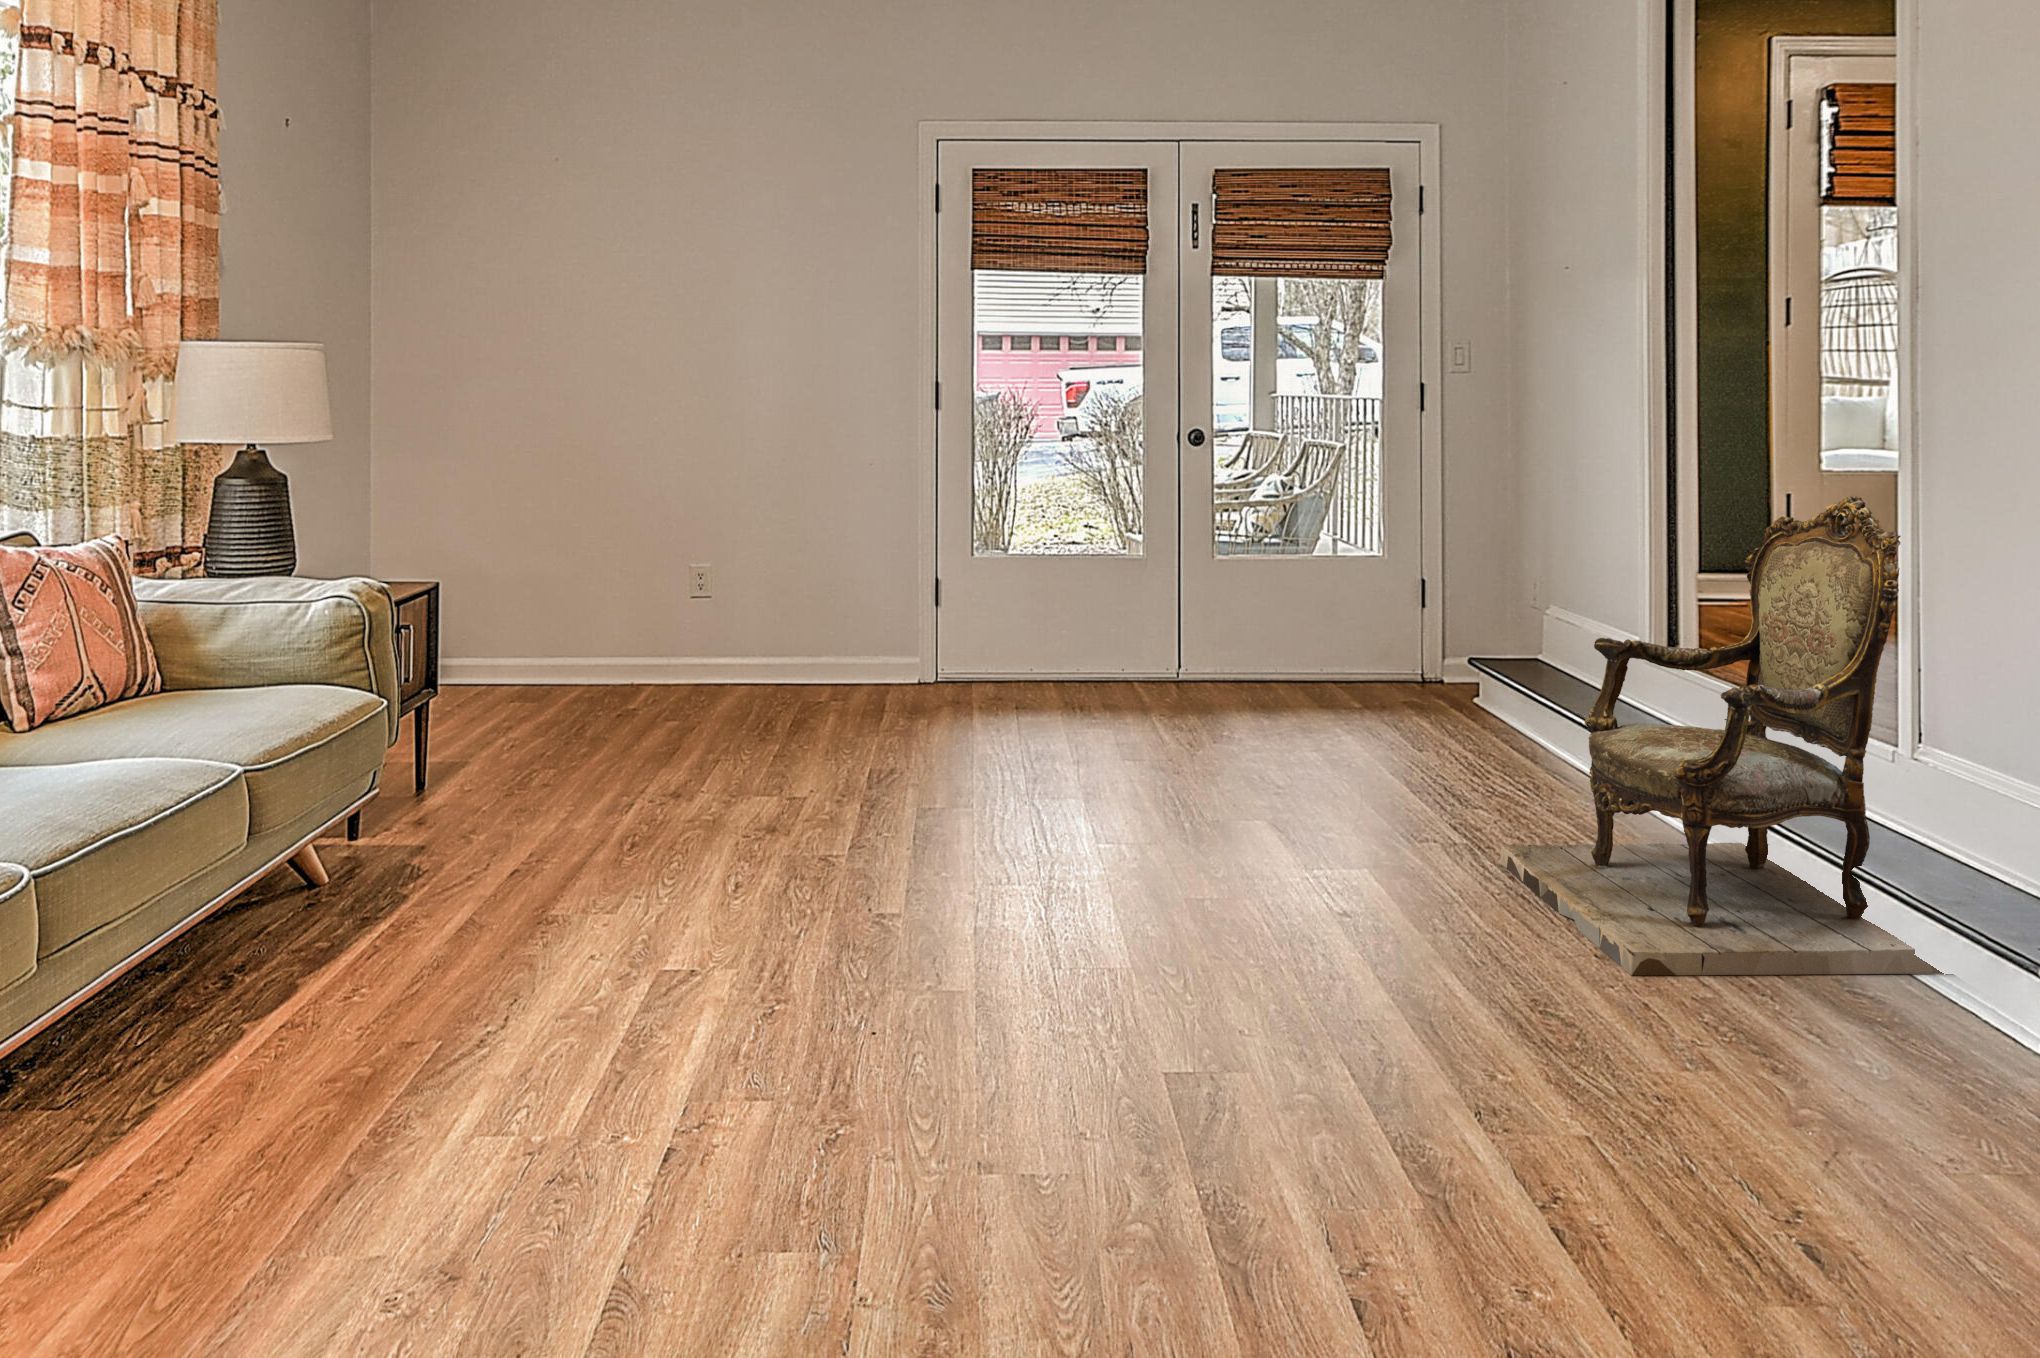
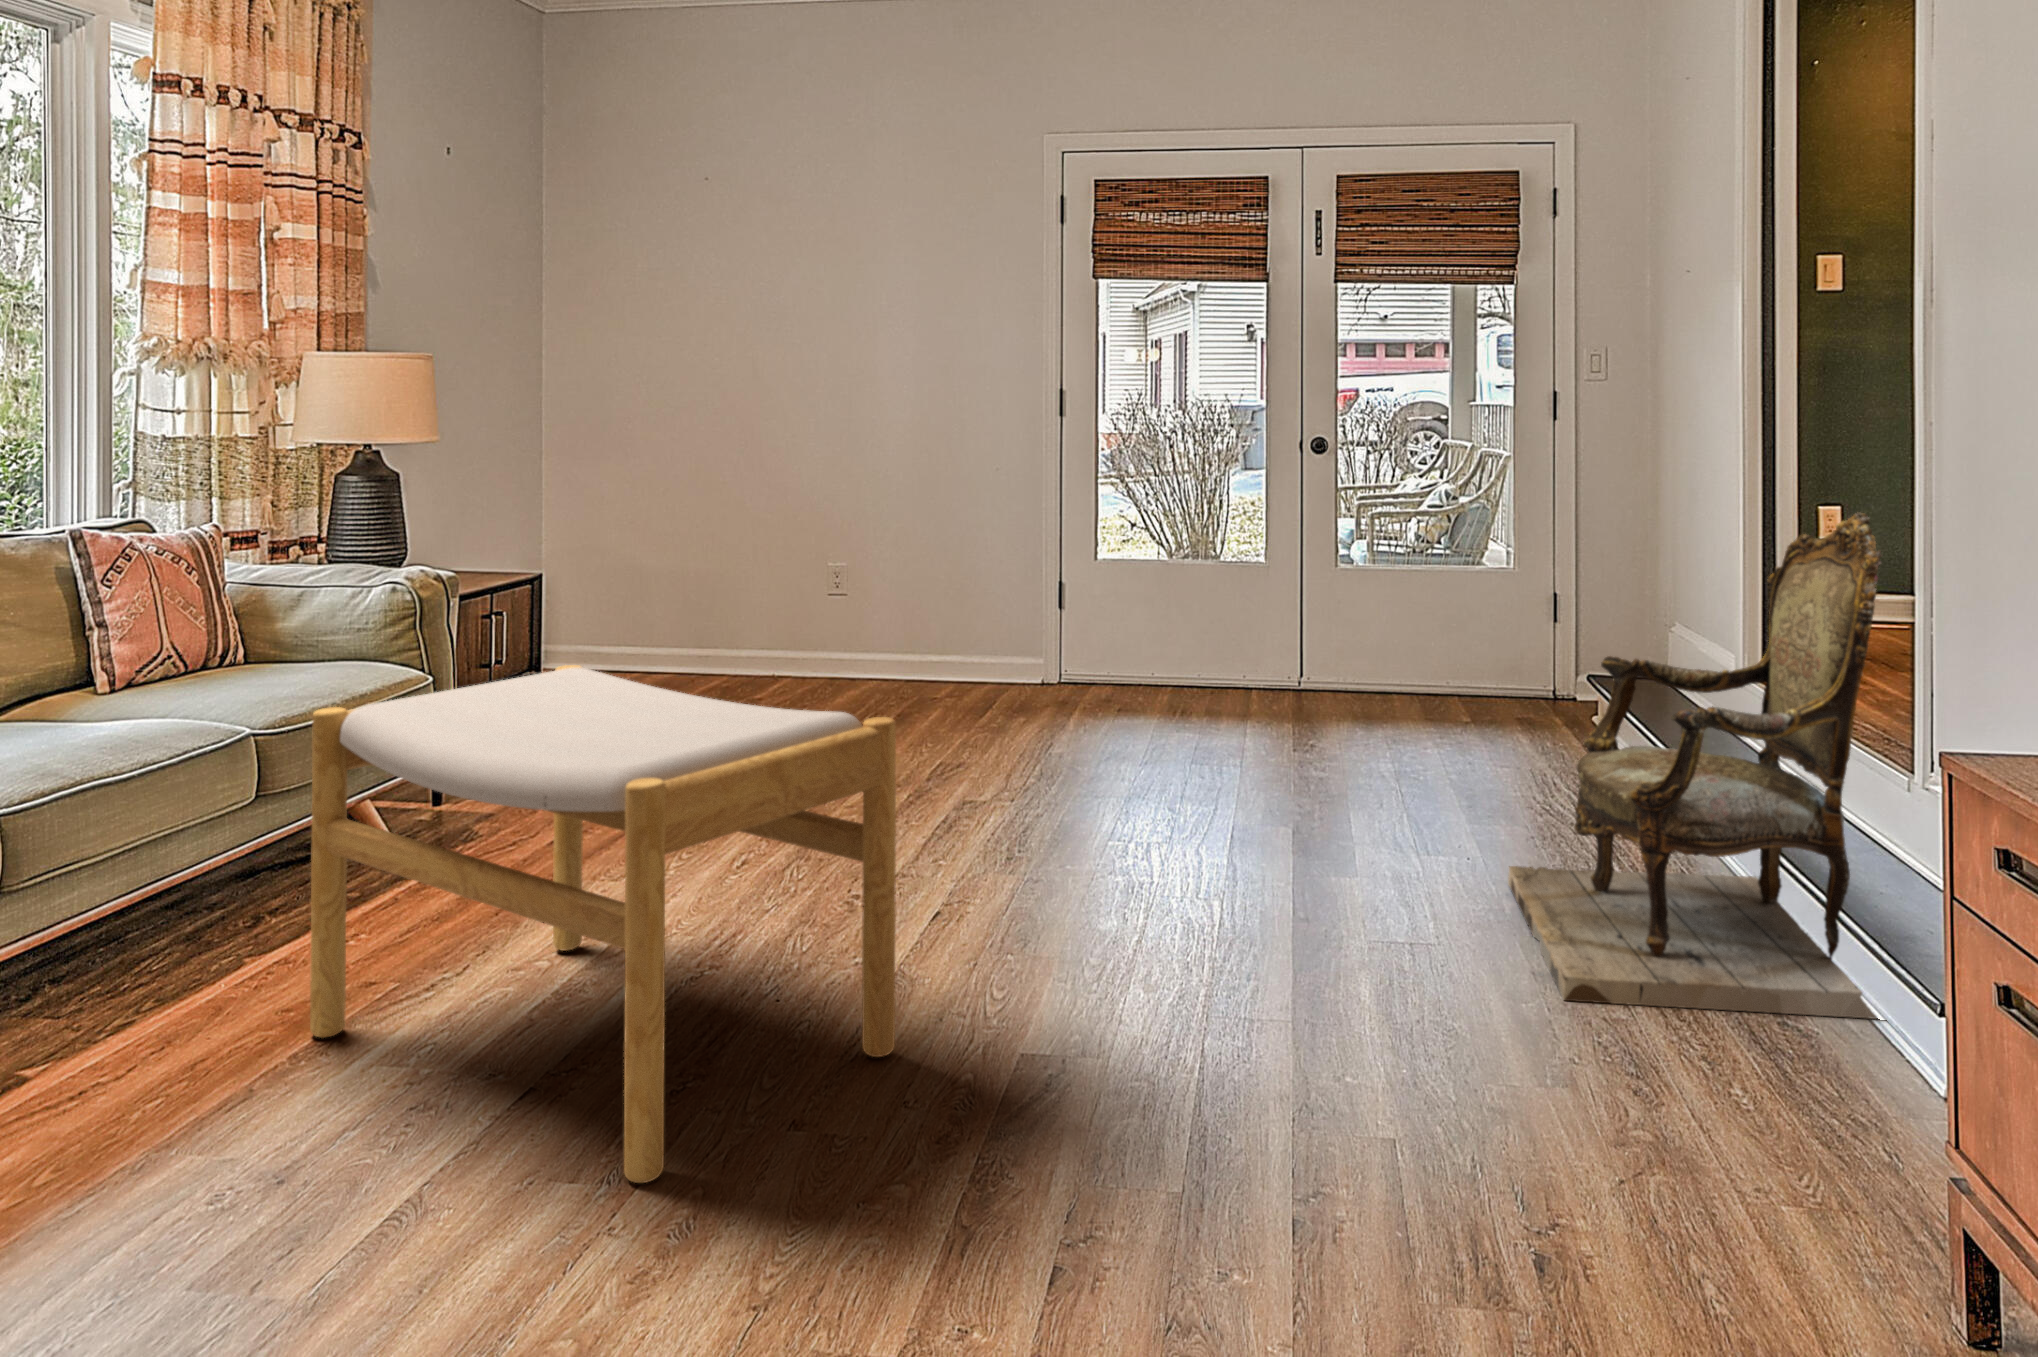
footstool: none [379,682,1034,1245] -> present [310,665,896,1183]

